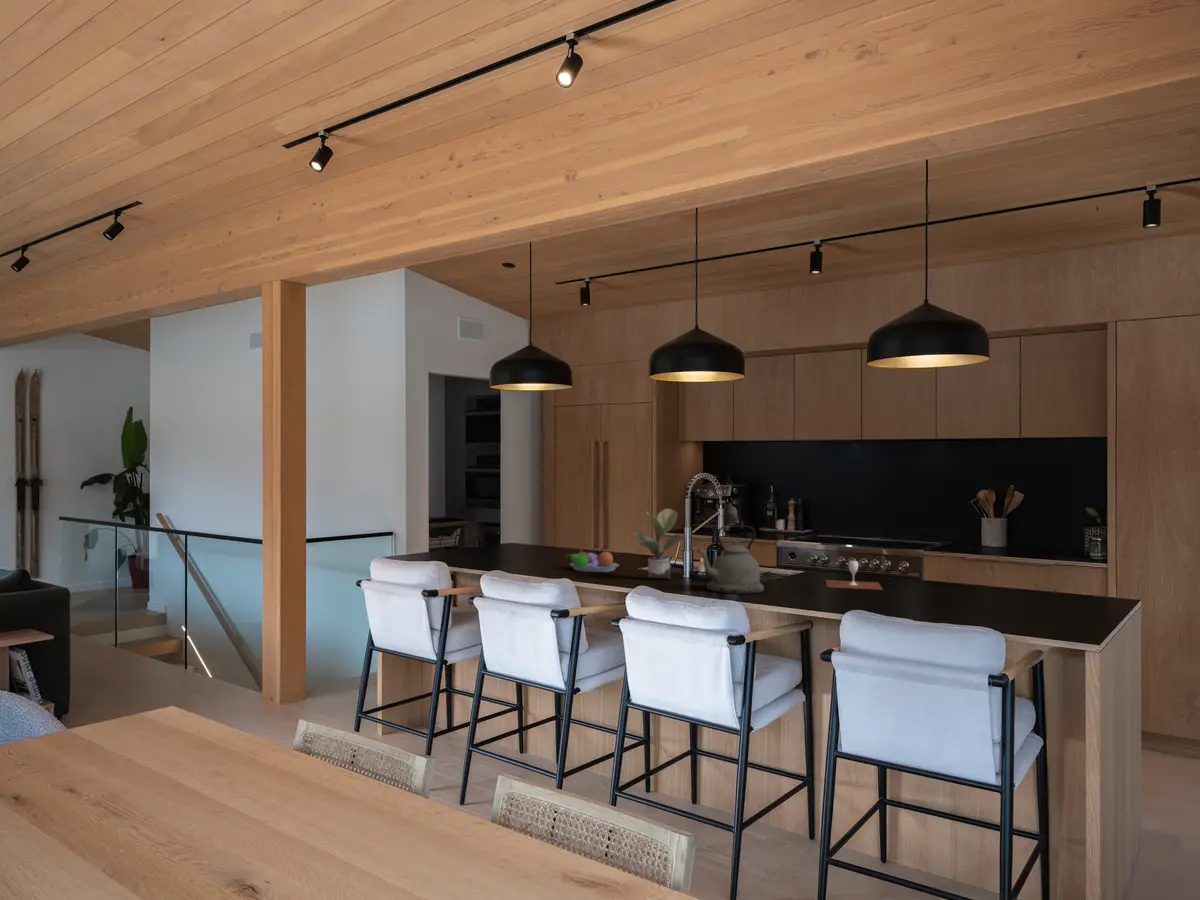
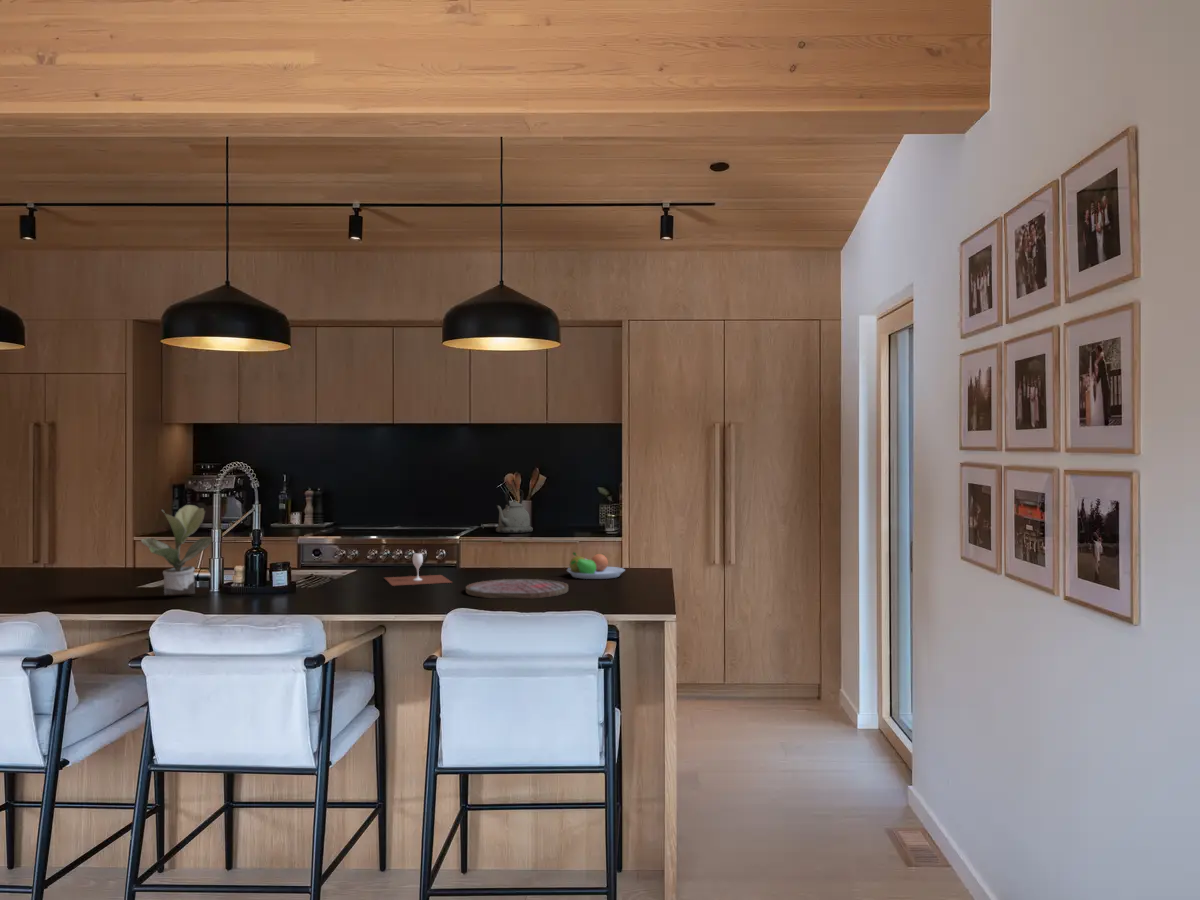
kettle: present [698,526,764,594] -> present [496,490,533,533]
fruit bowl: present [565,551,619,572] -> present [567,552,625,579]
cutting board: none [887,591,990,611] -> present [466,579,568,599]

